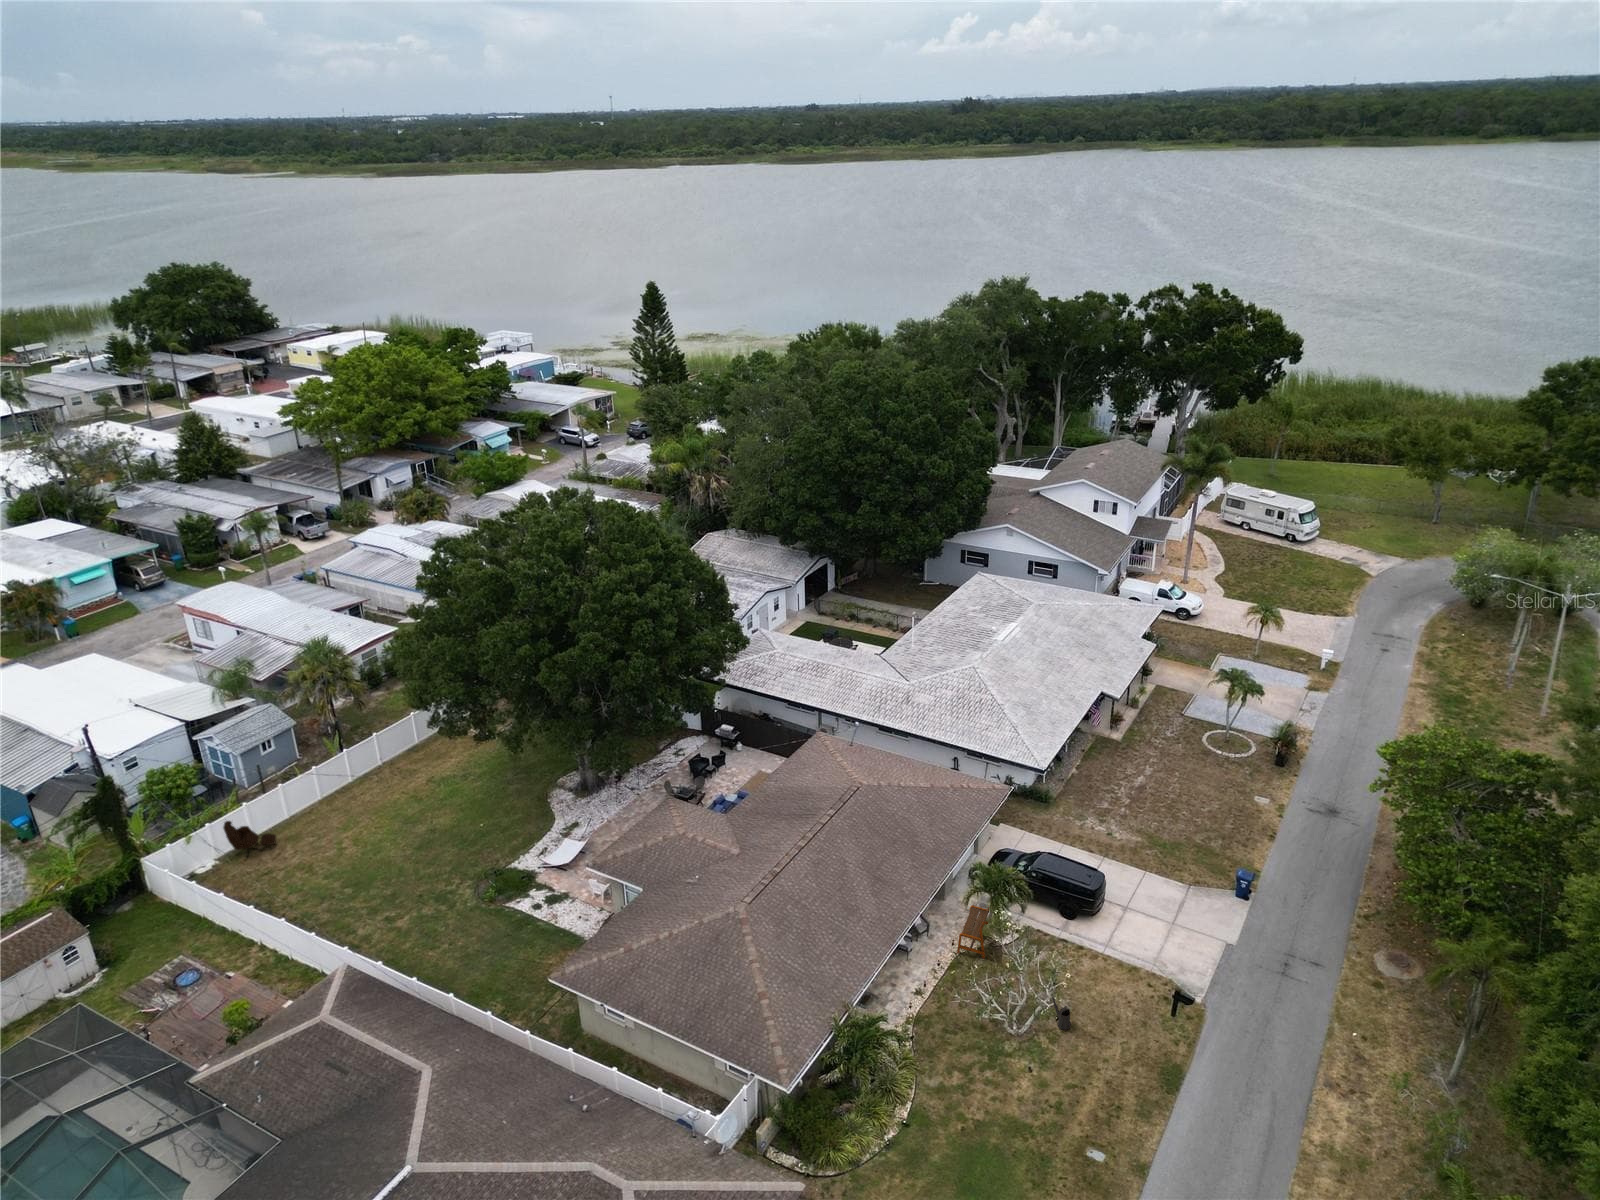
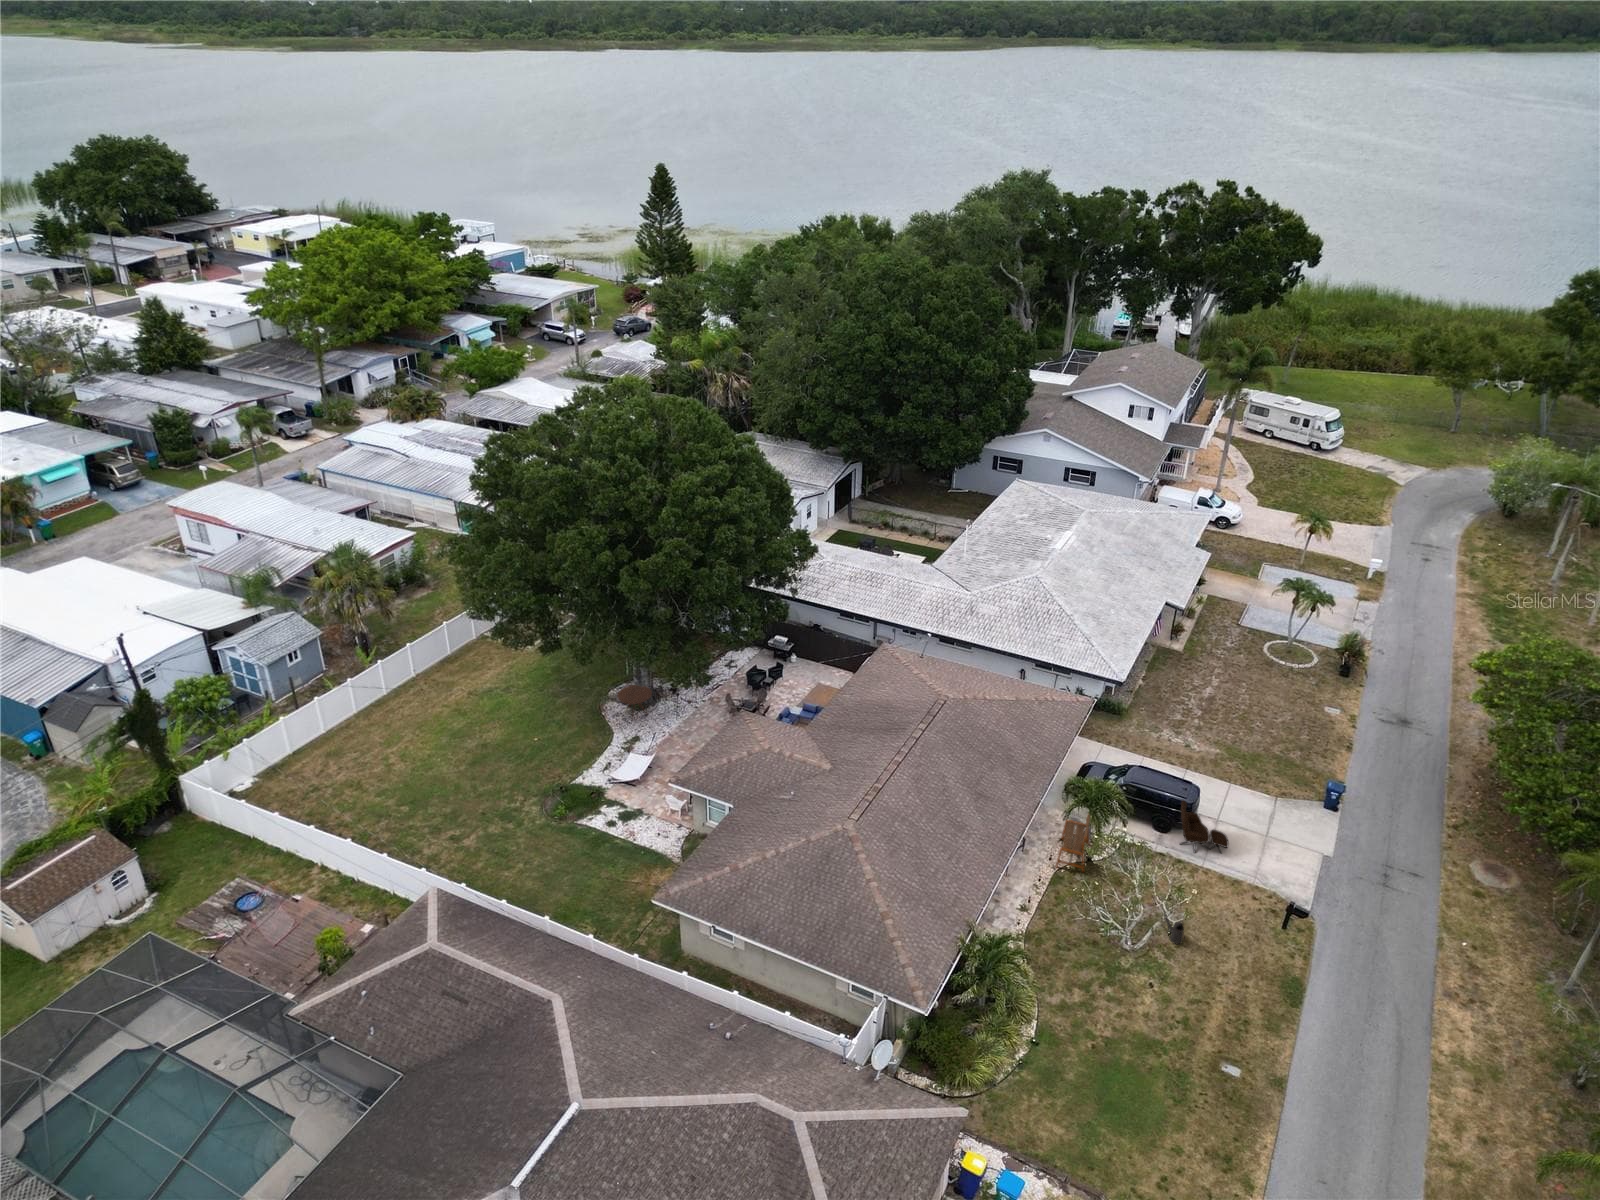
round table: none [561,773,594,807] -> present [617,685,652,715]
lounge chair: present [223,821,276,854] -> present [1180,800,1229,850]

